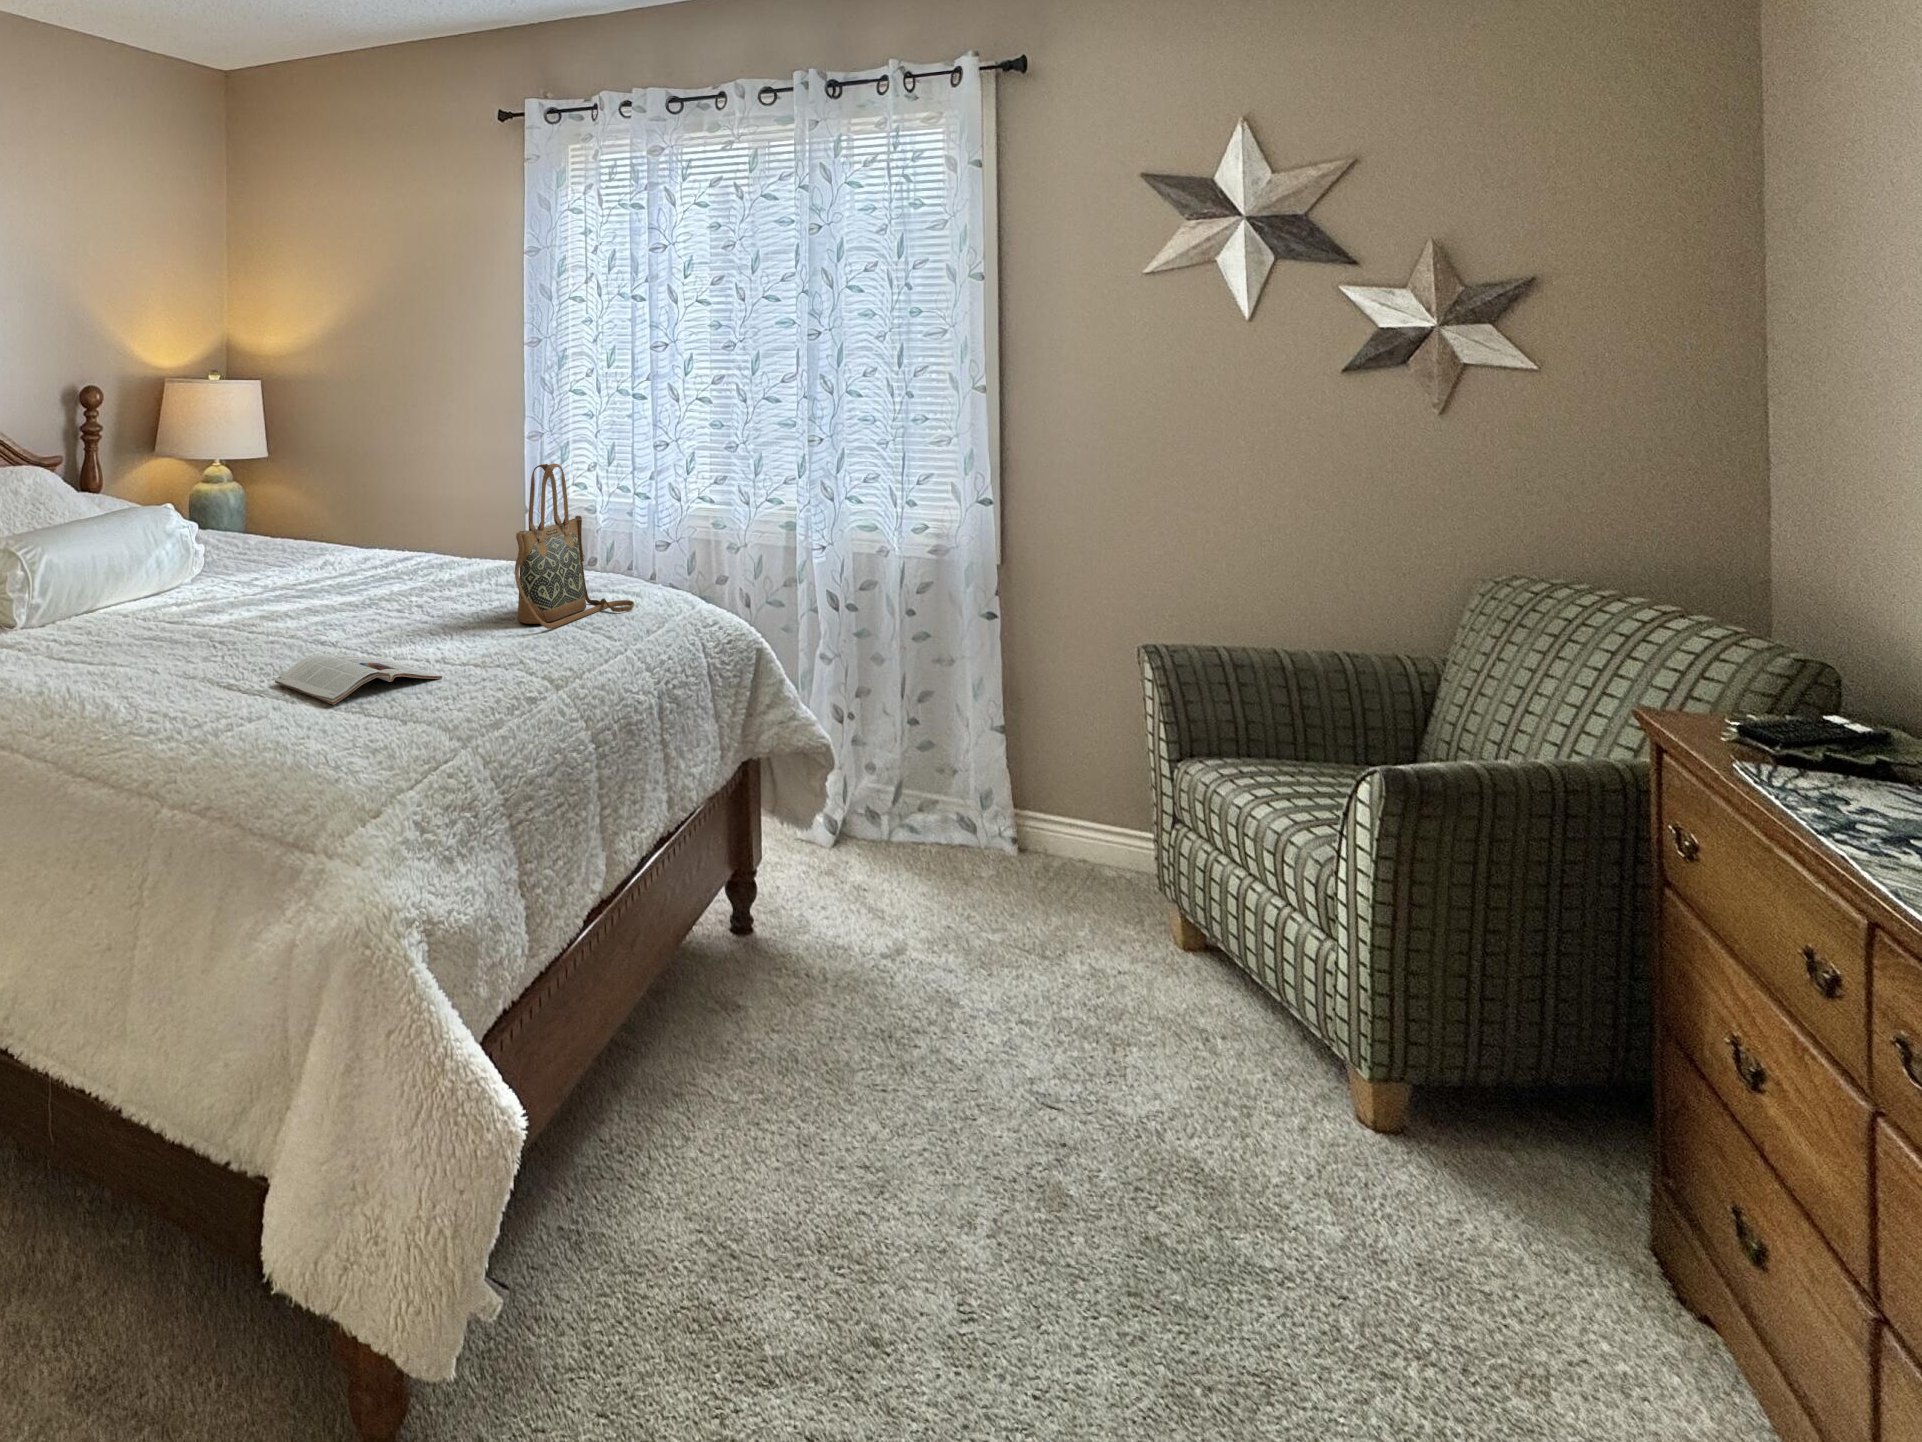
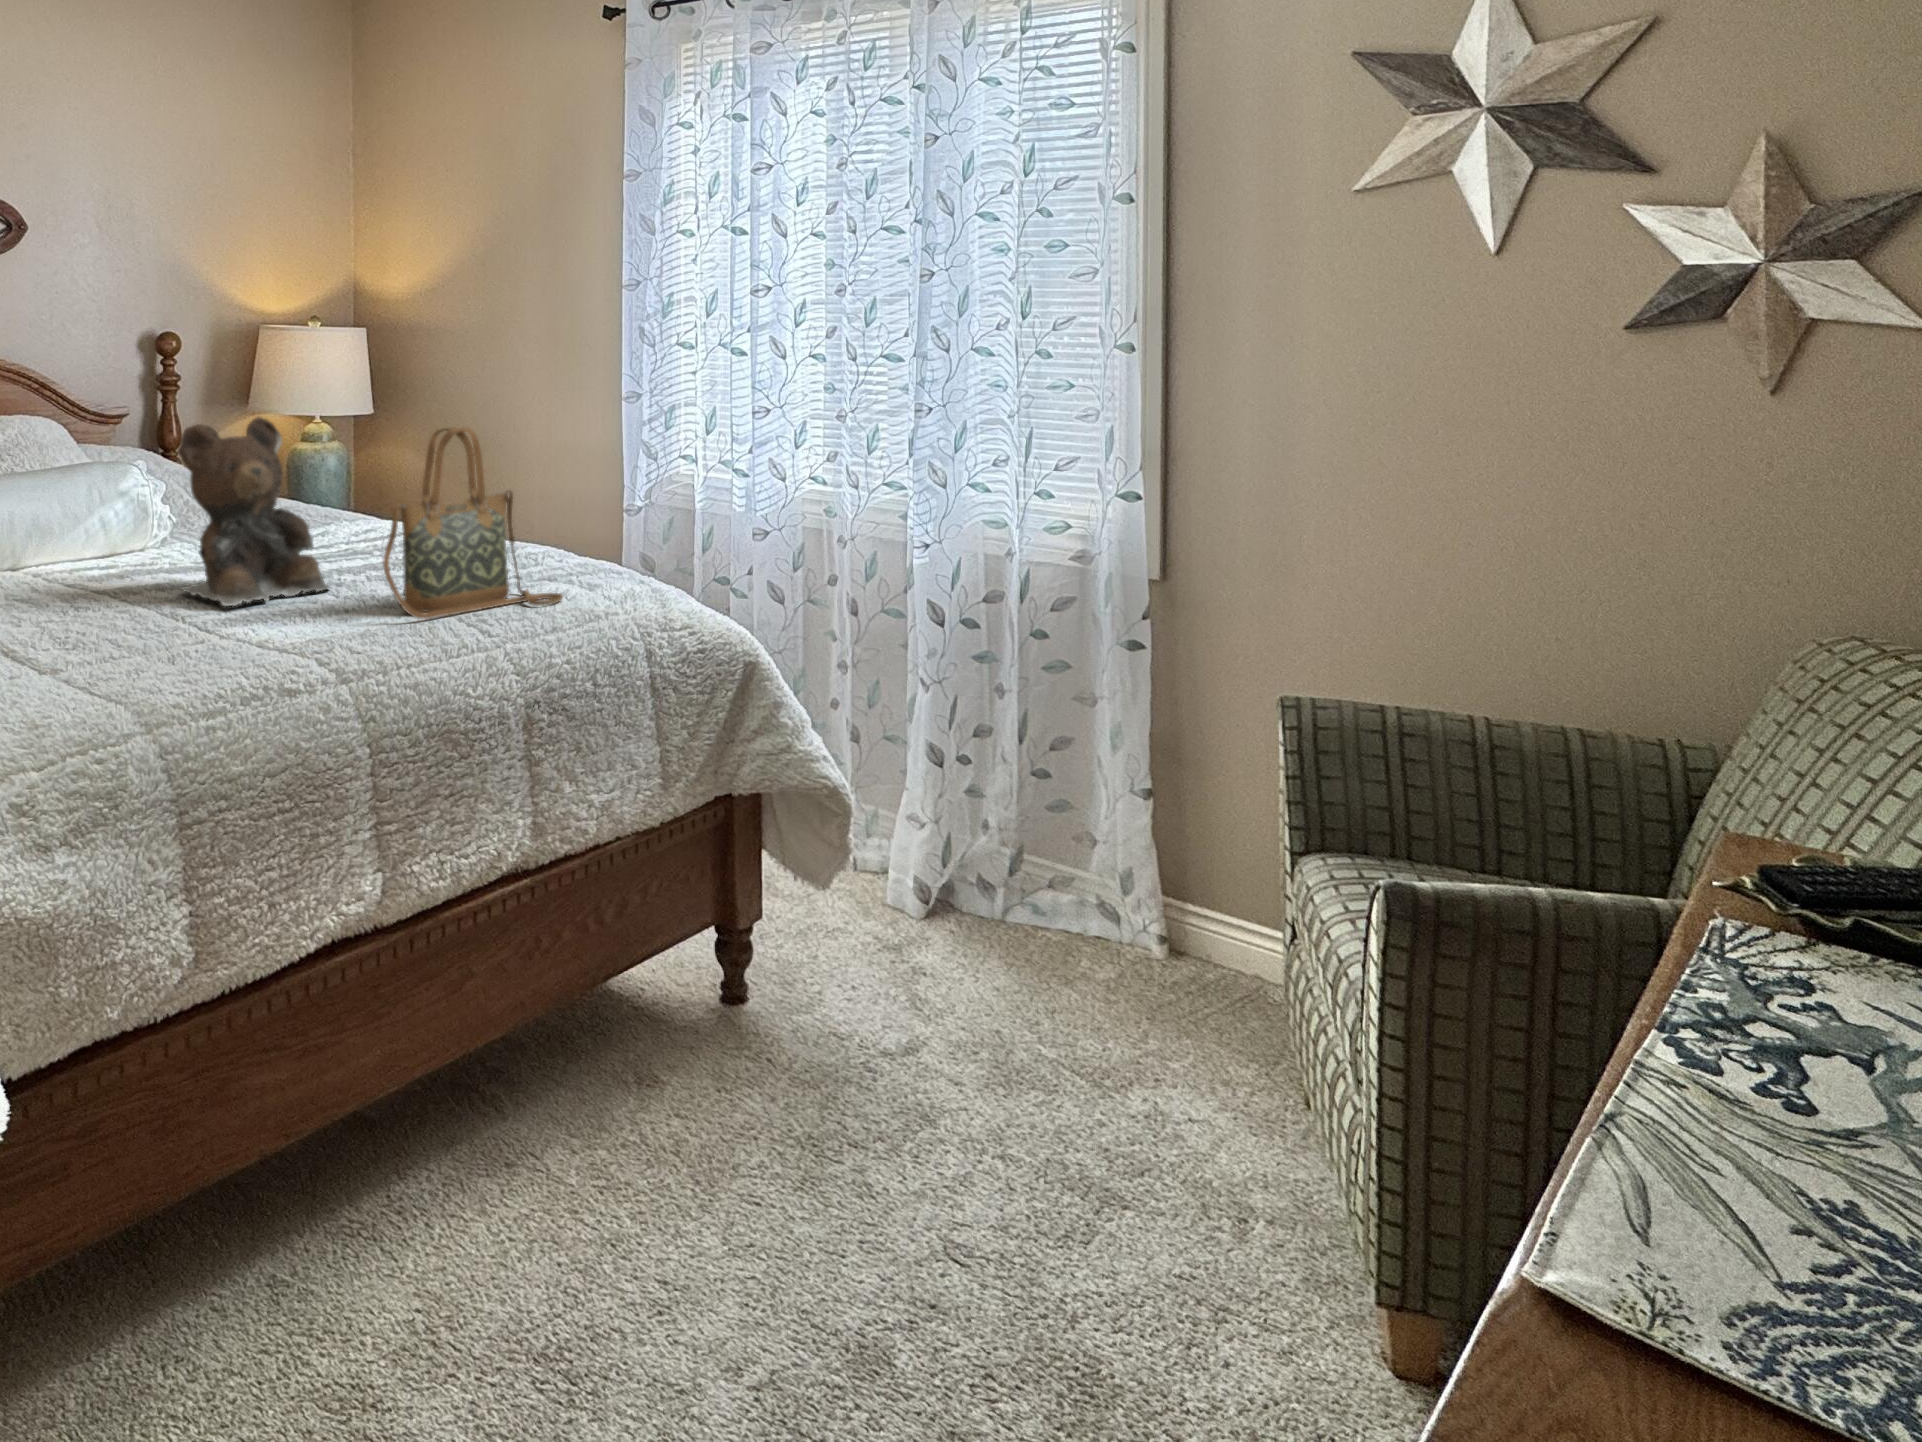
teddy bear: none [287,460,424,630] -> present [178,417,332,606]
magazine: present [275,654,442,705] -> none [48,627,219,682]

